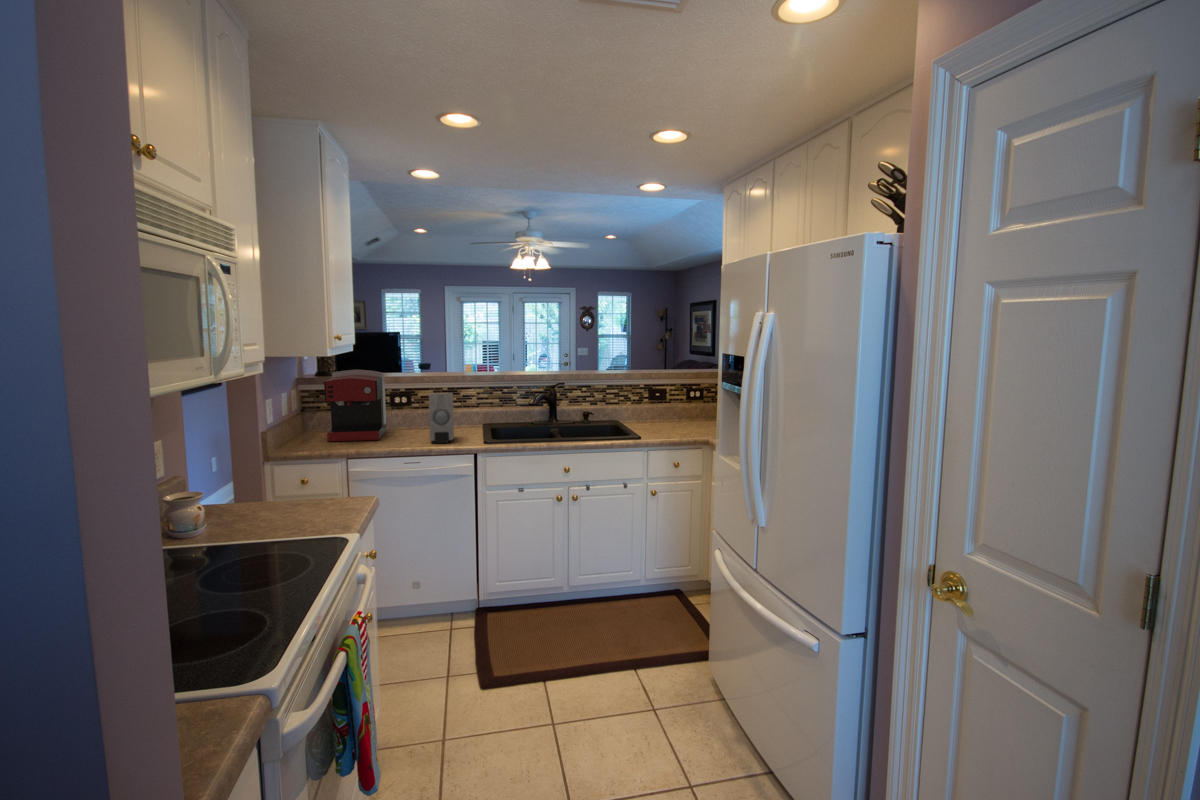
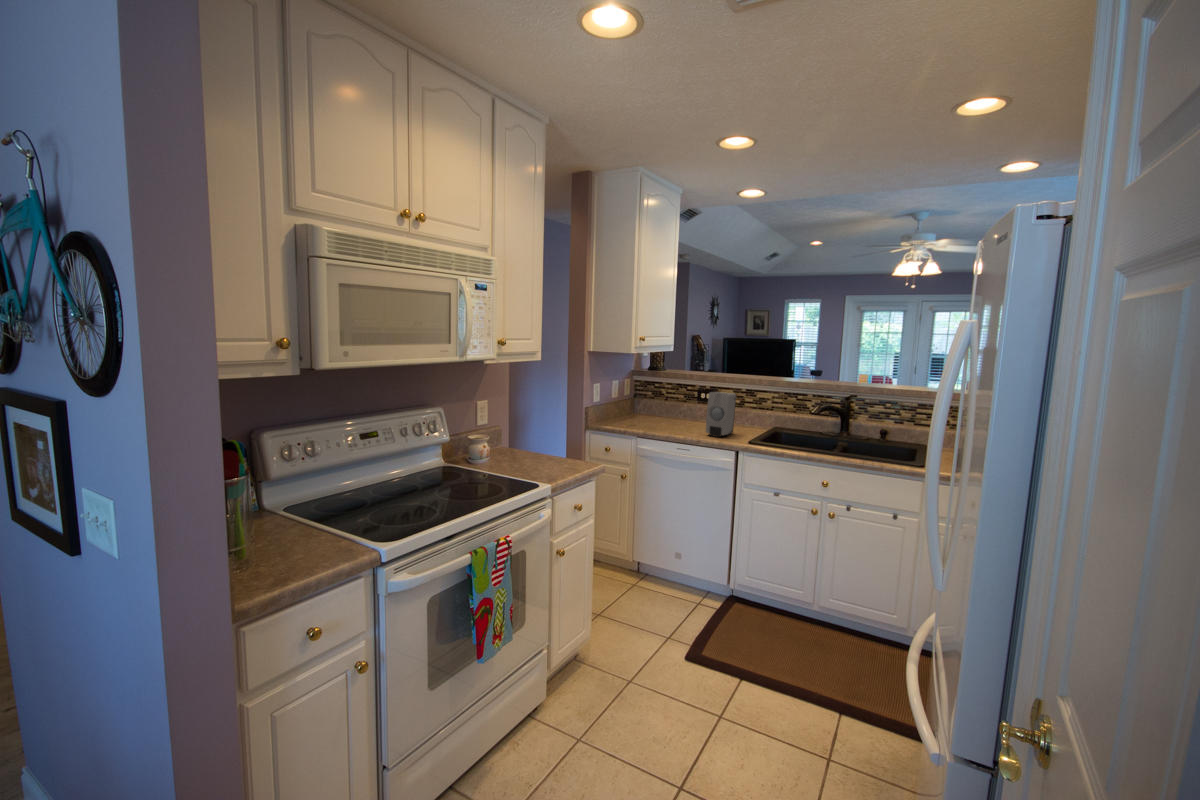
coffee maker: present [324,370,386,441] -> none [638,367,692,426]

